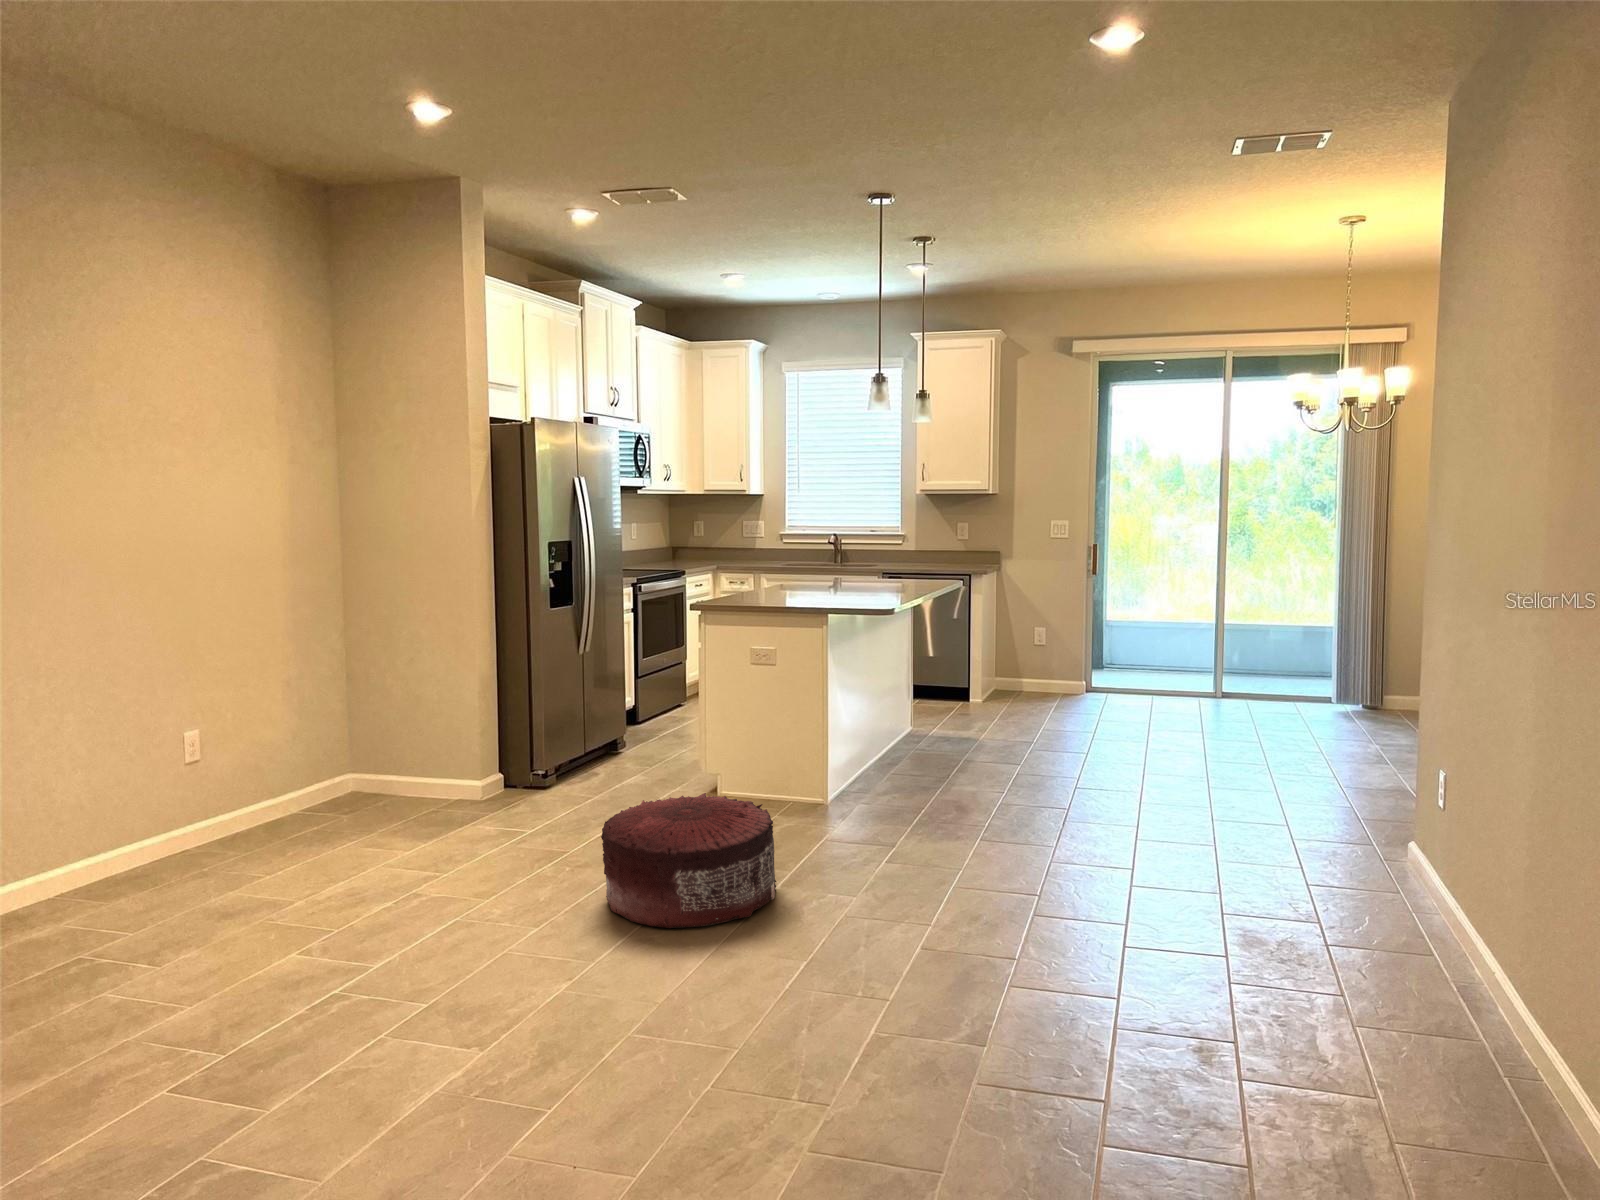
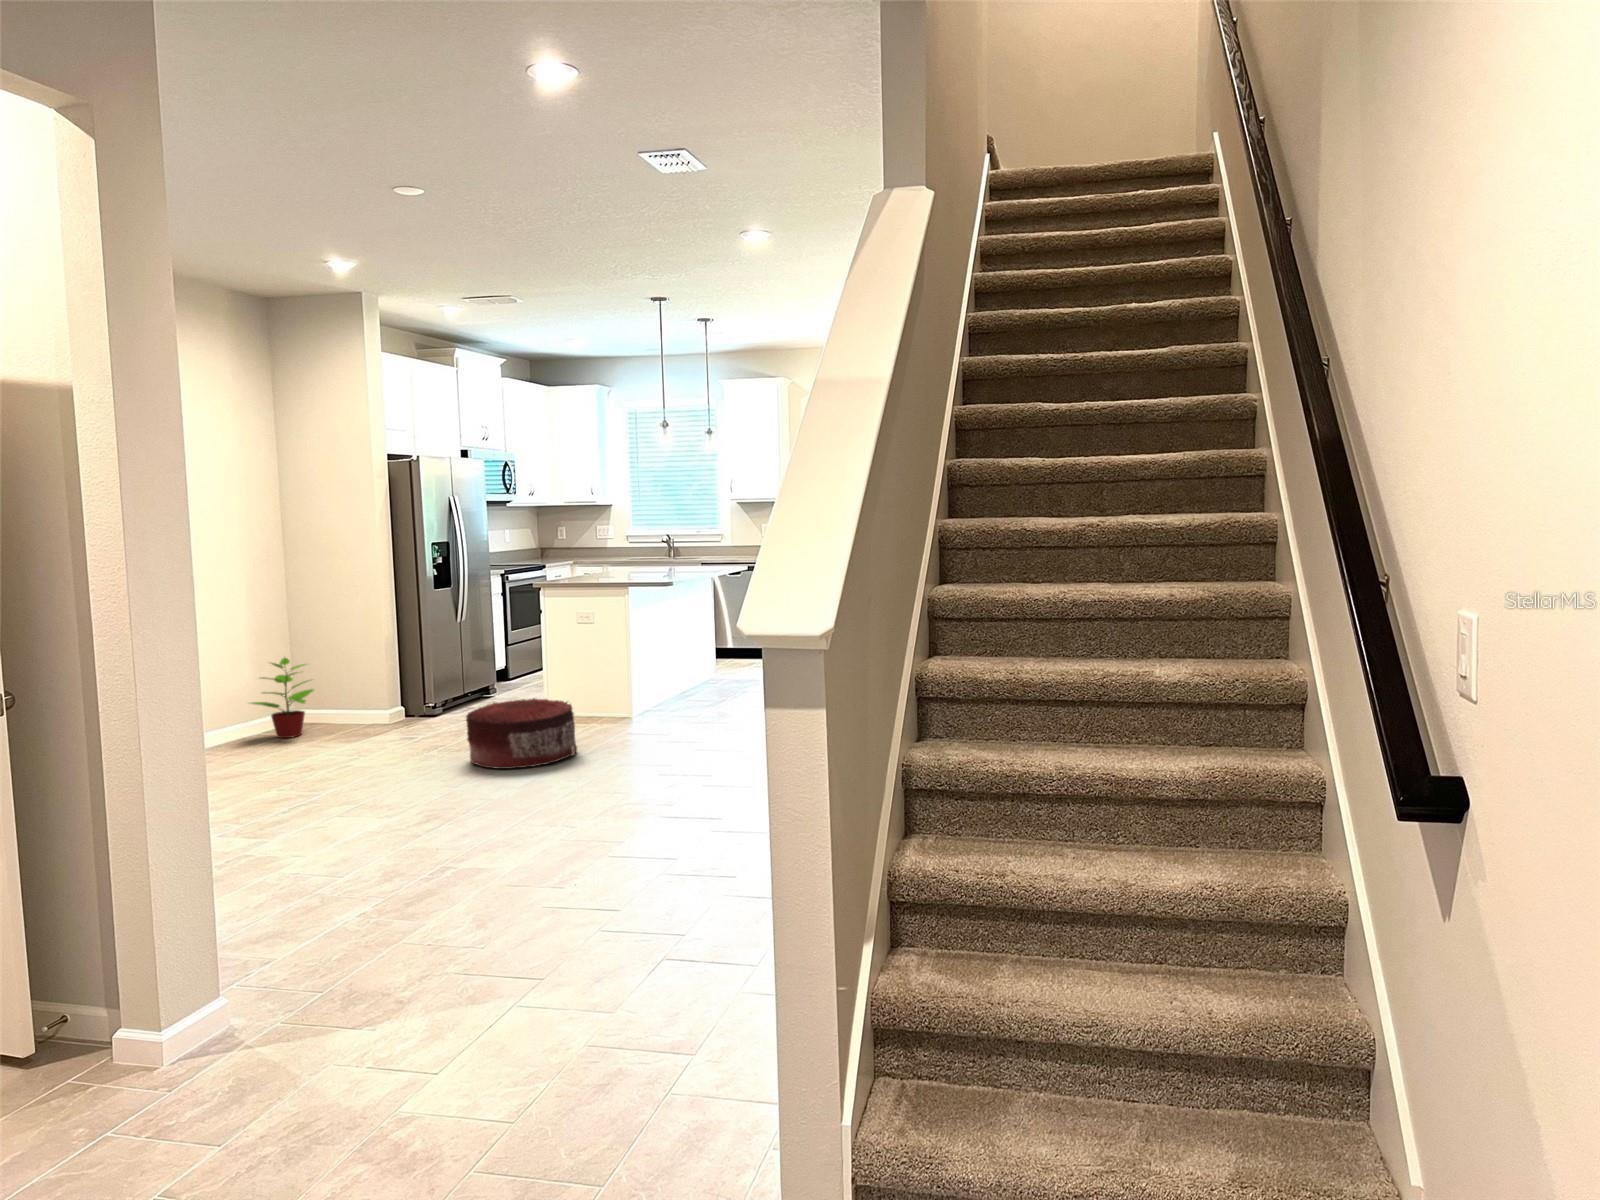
potted plant: none [278,704,378,826] -> present [252,658,313,738]

